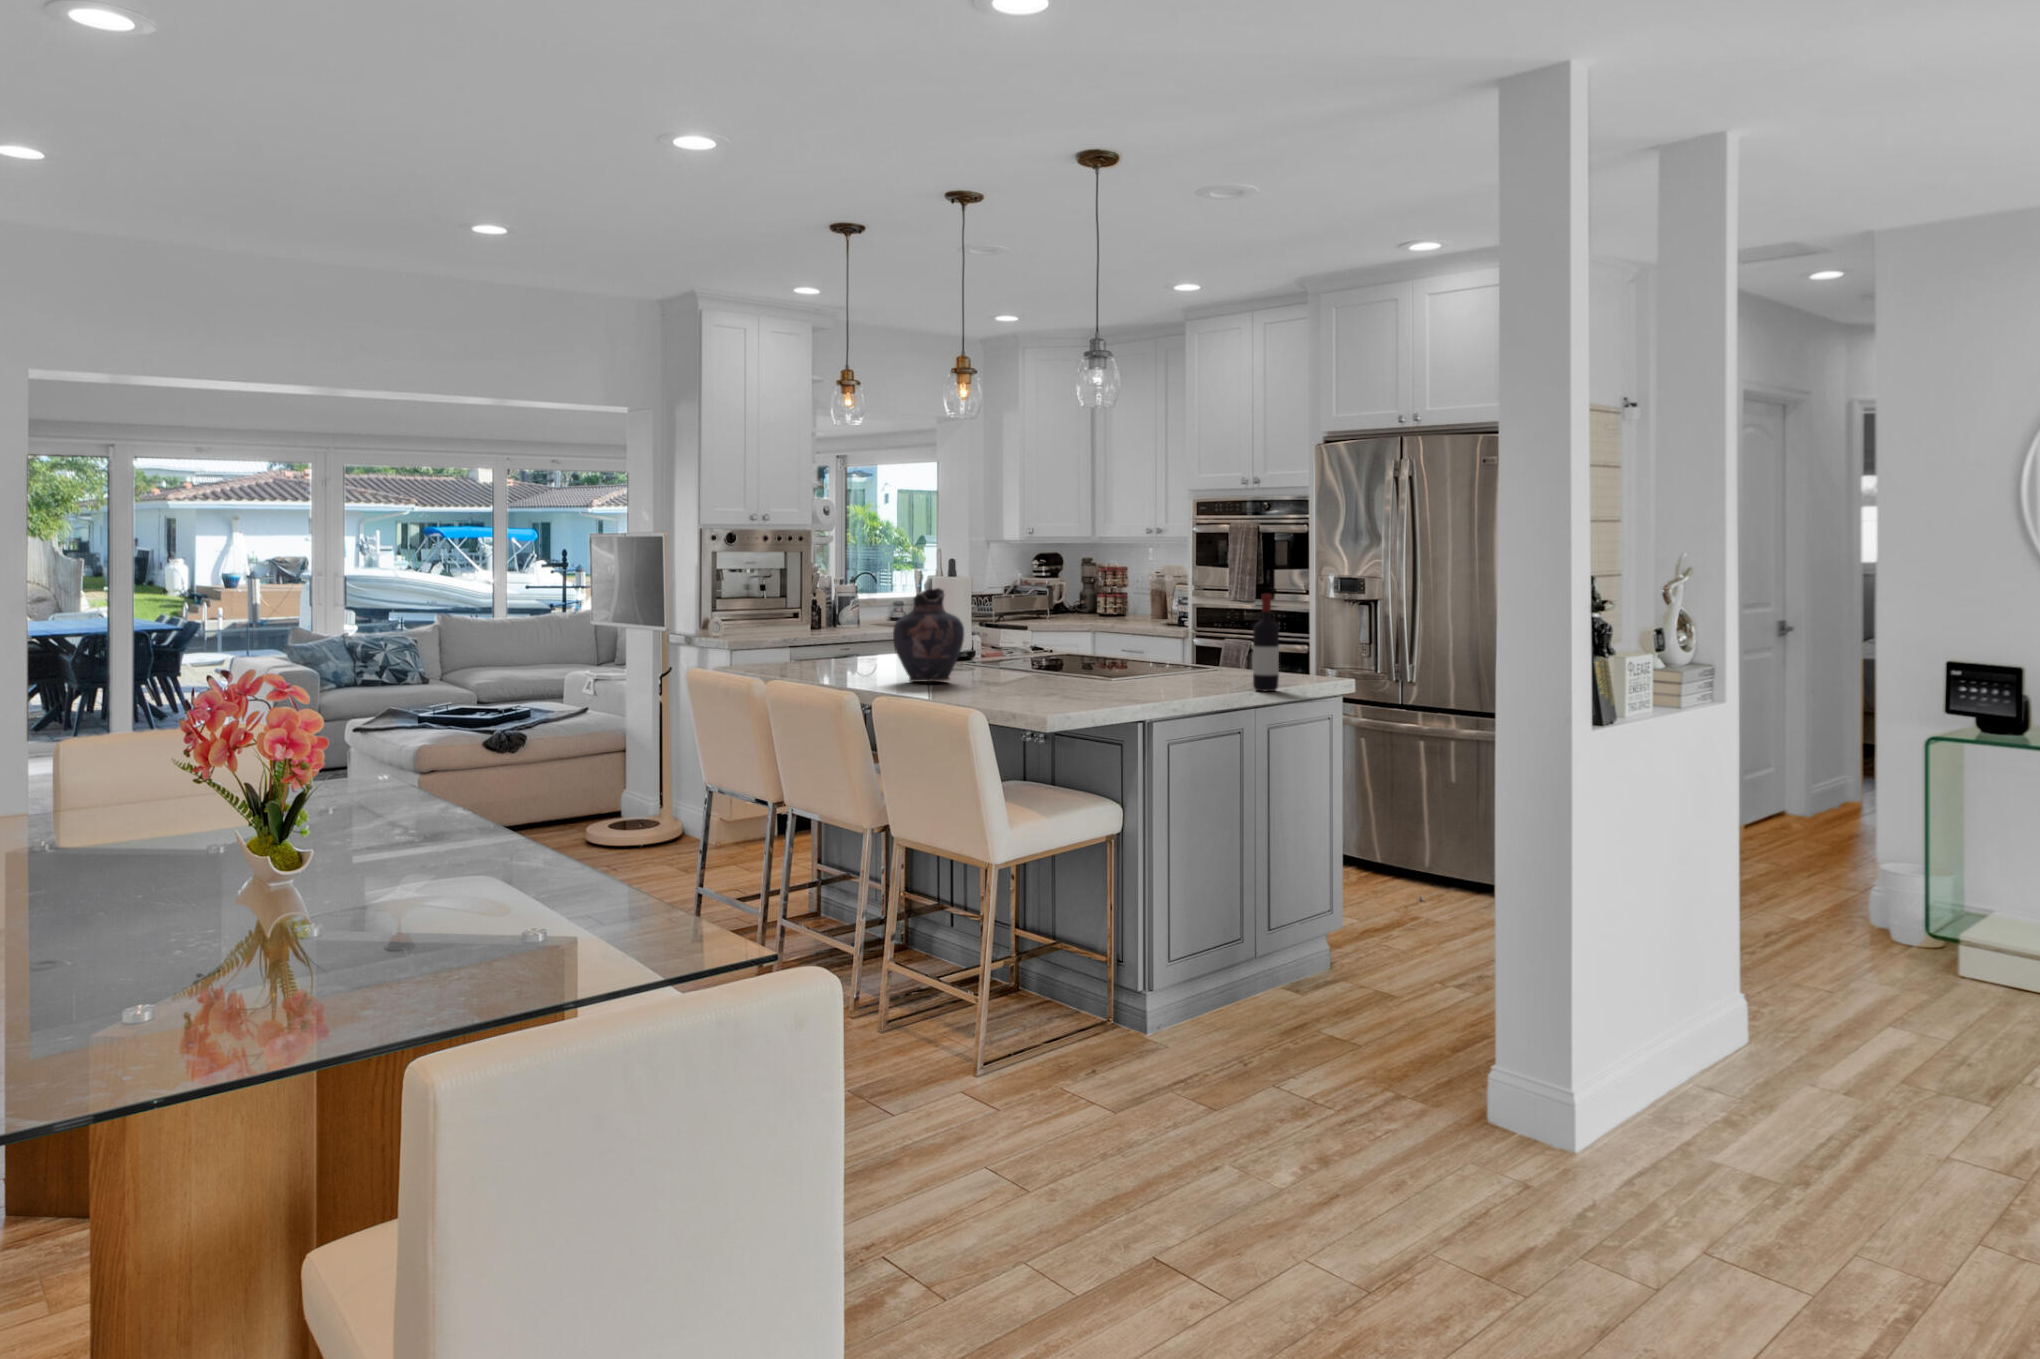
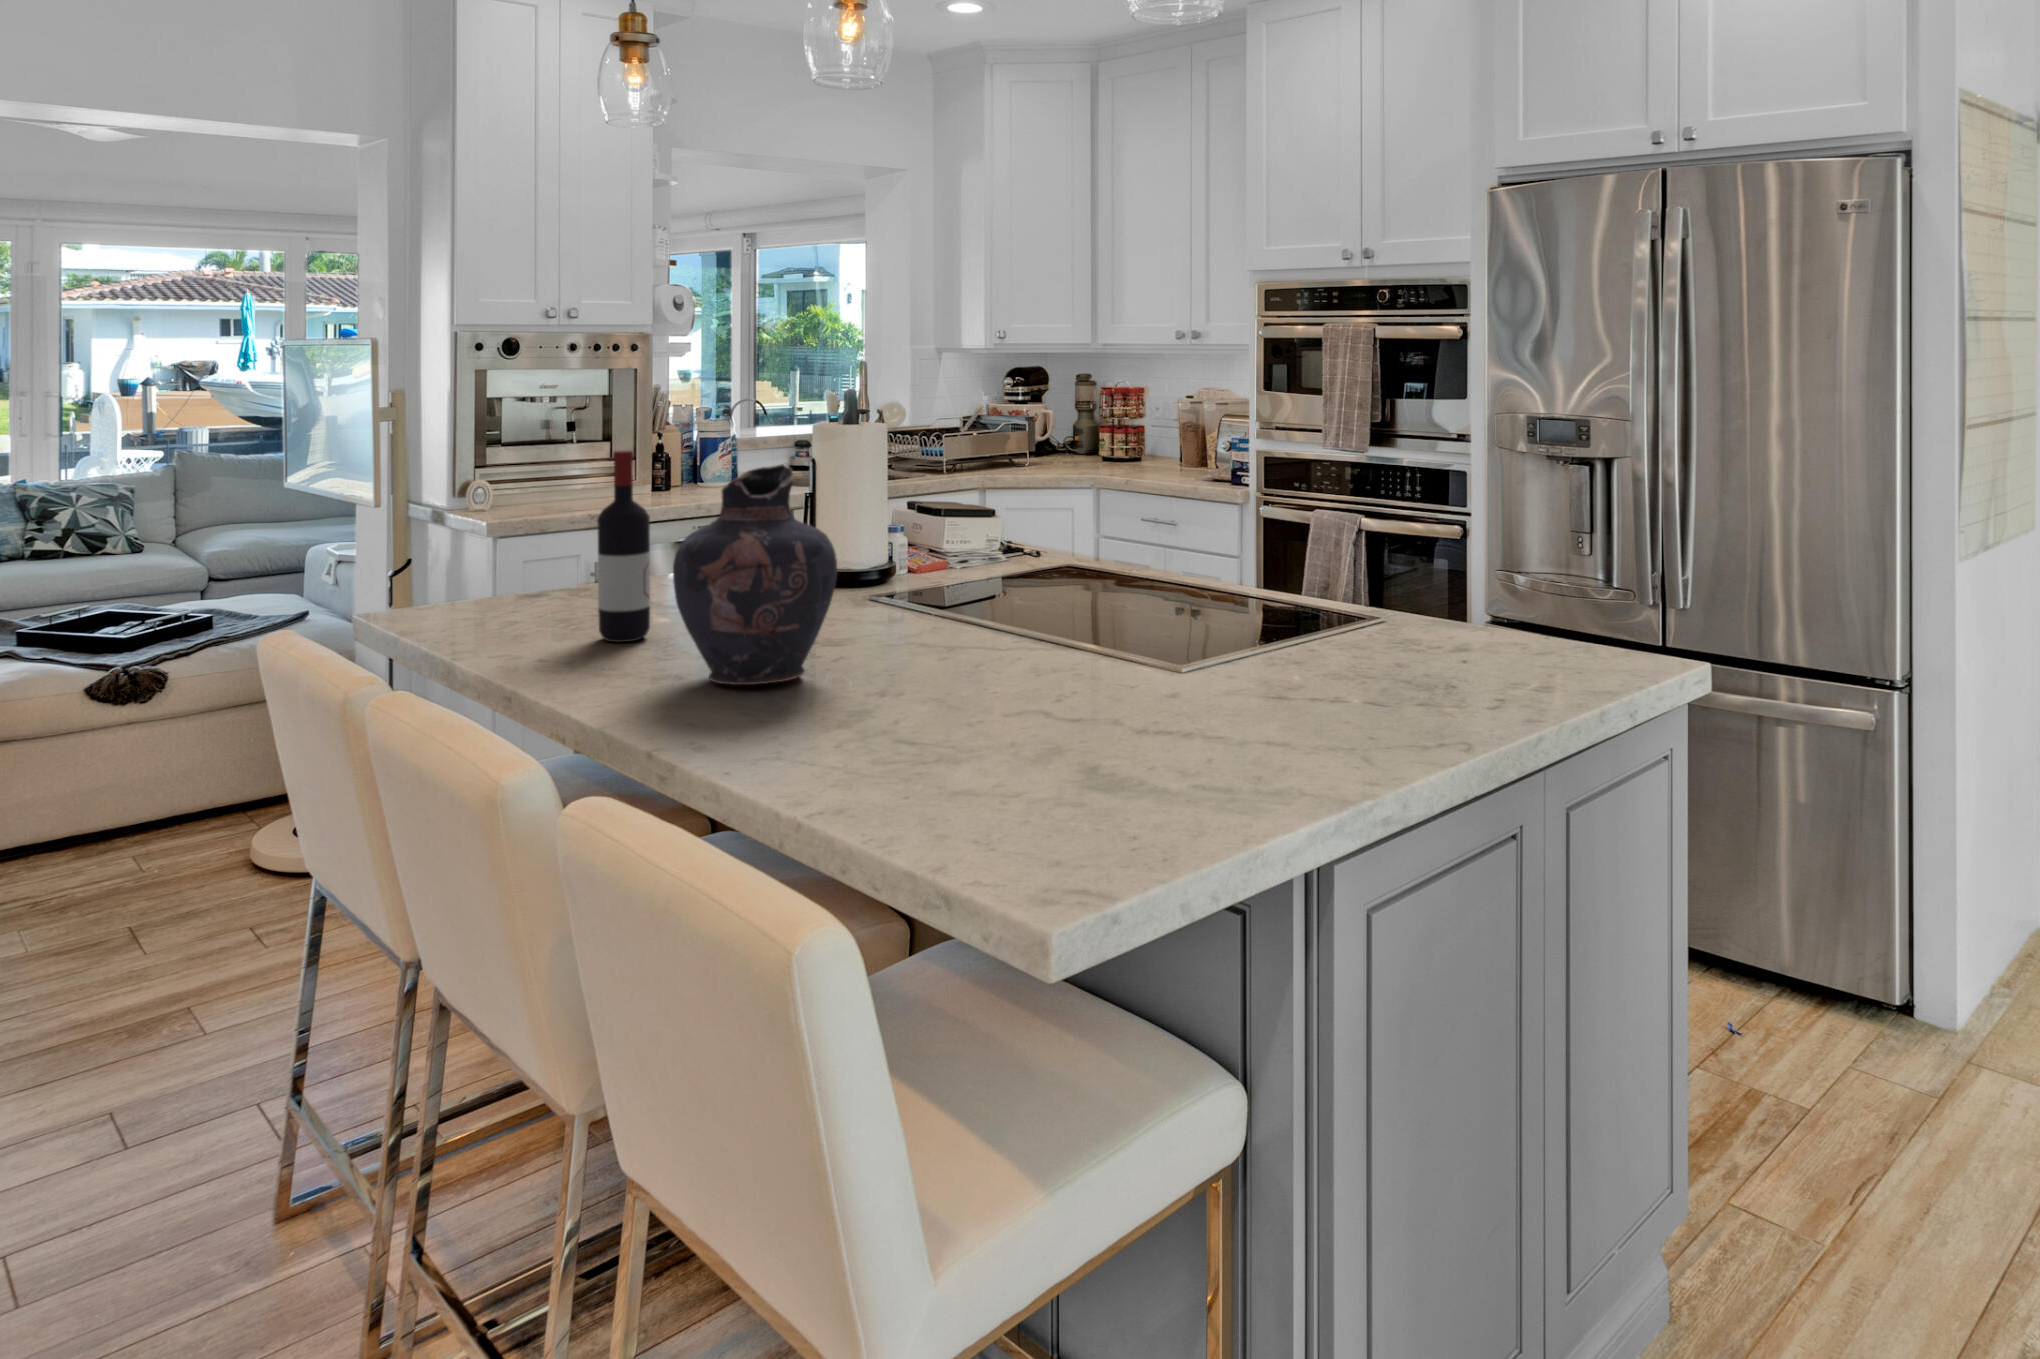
wine bottle: present [1253,594,1279,691] -> present [597,451,650,642]

